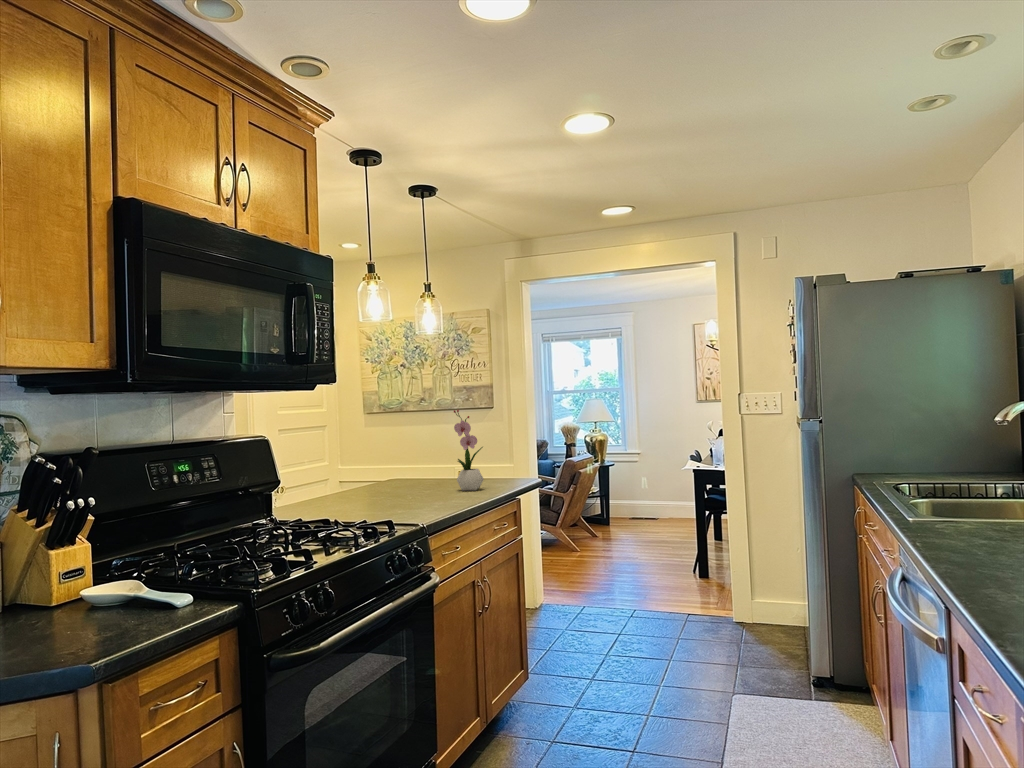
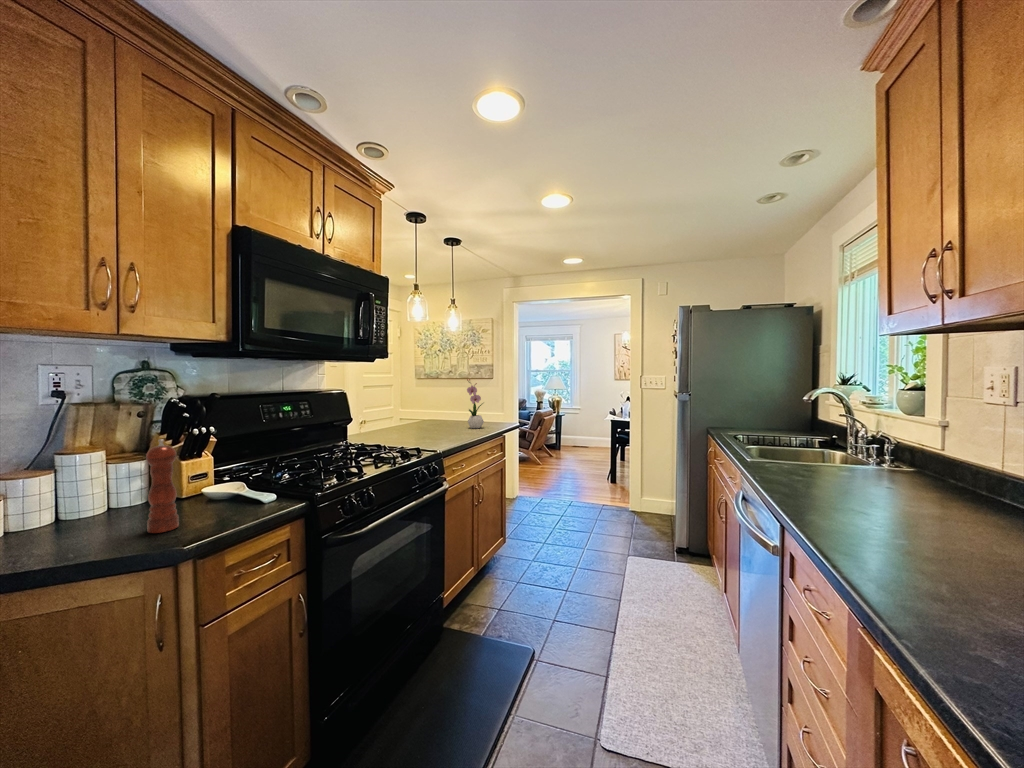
pepper mill: none [30,513,73,647] -> present [146,439,179,533]

